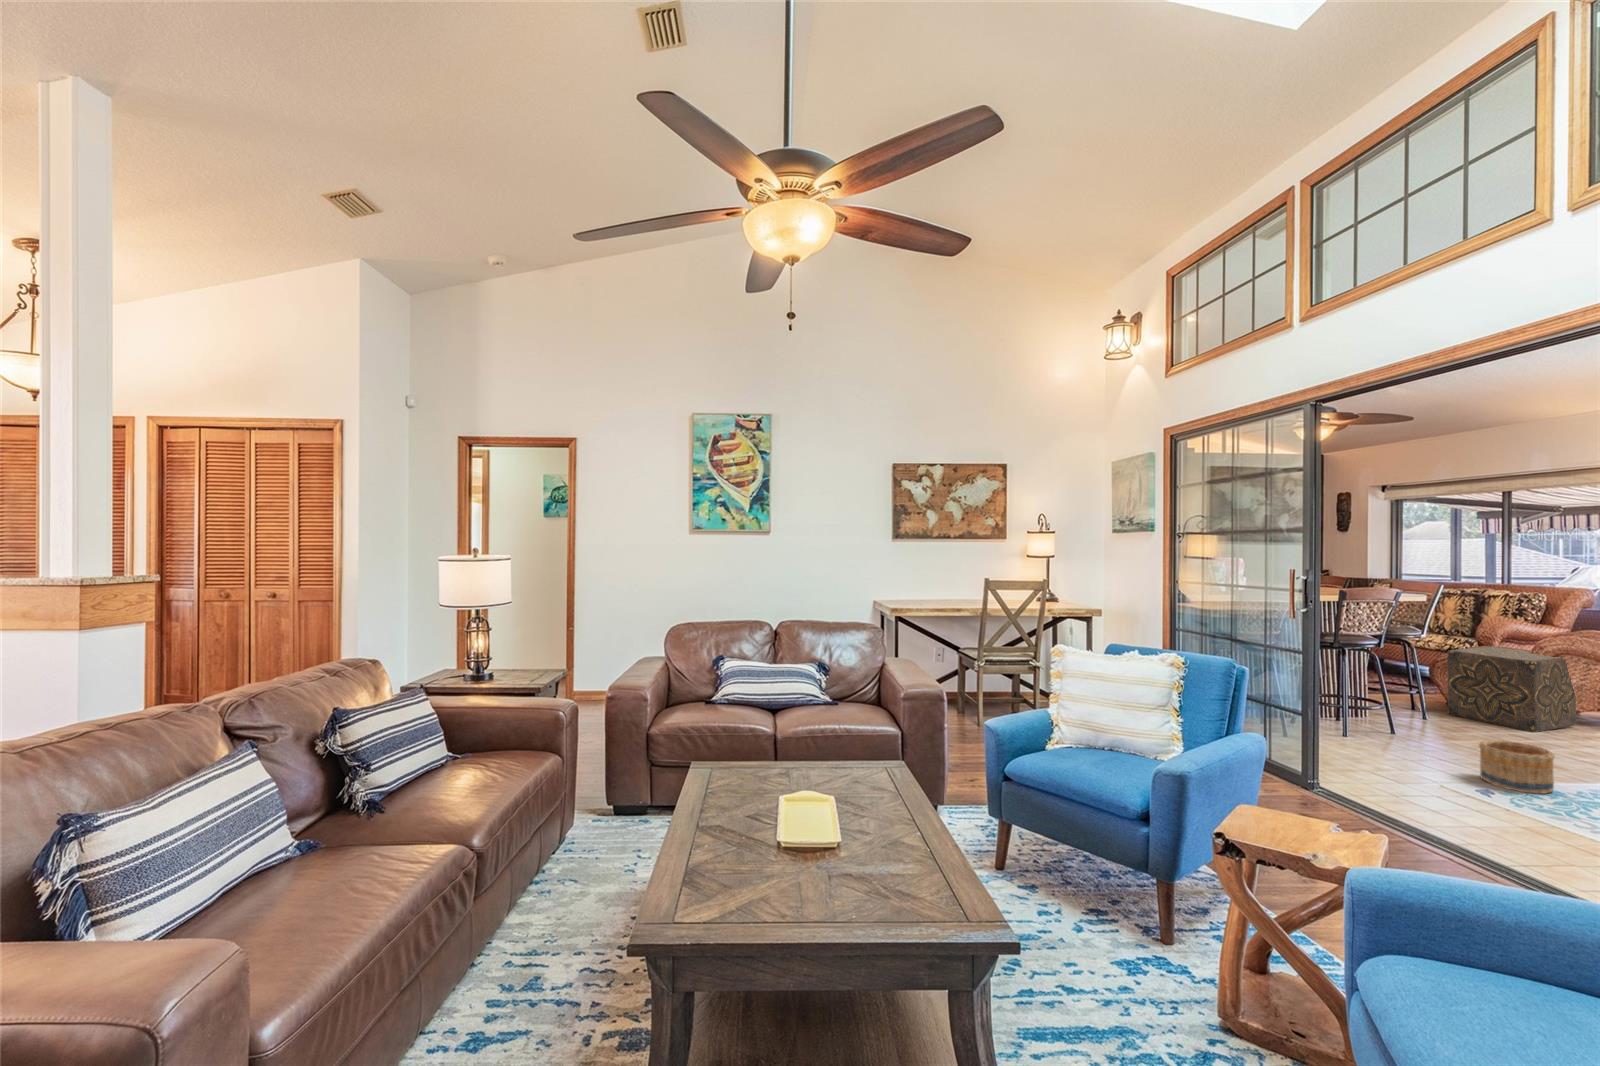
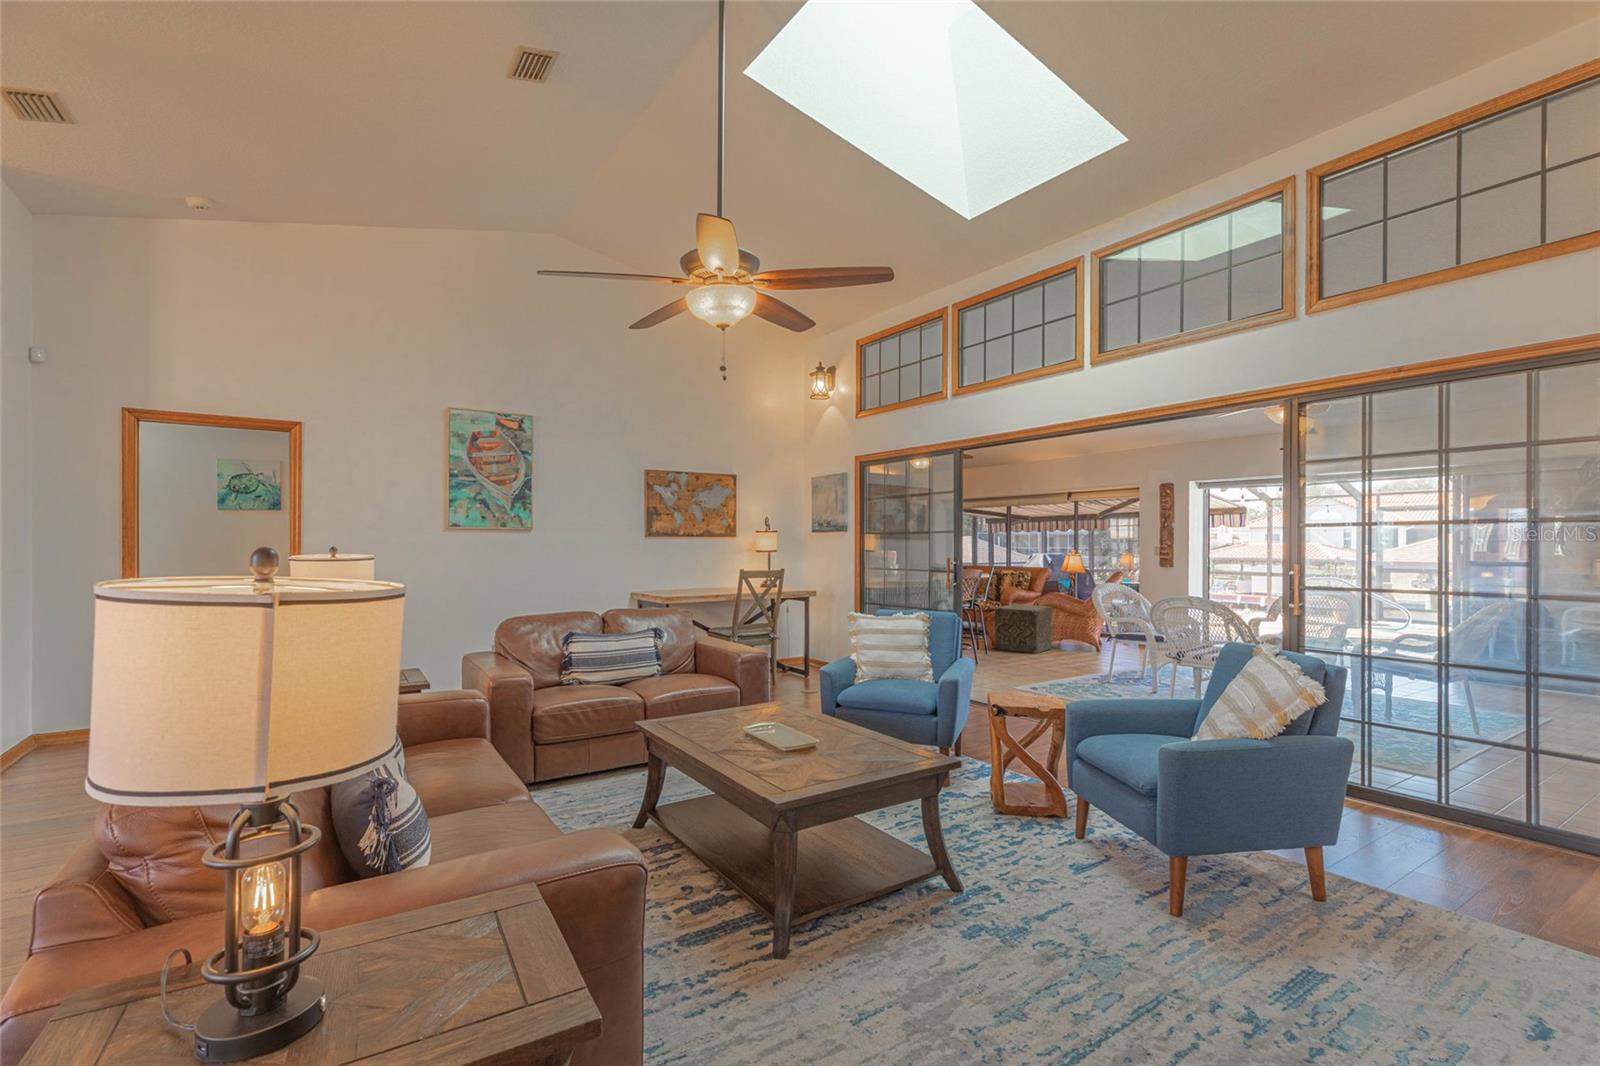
basket: present [1479,740,1554,794] -> none [1024,656,1056,683]

